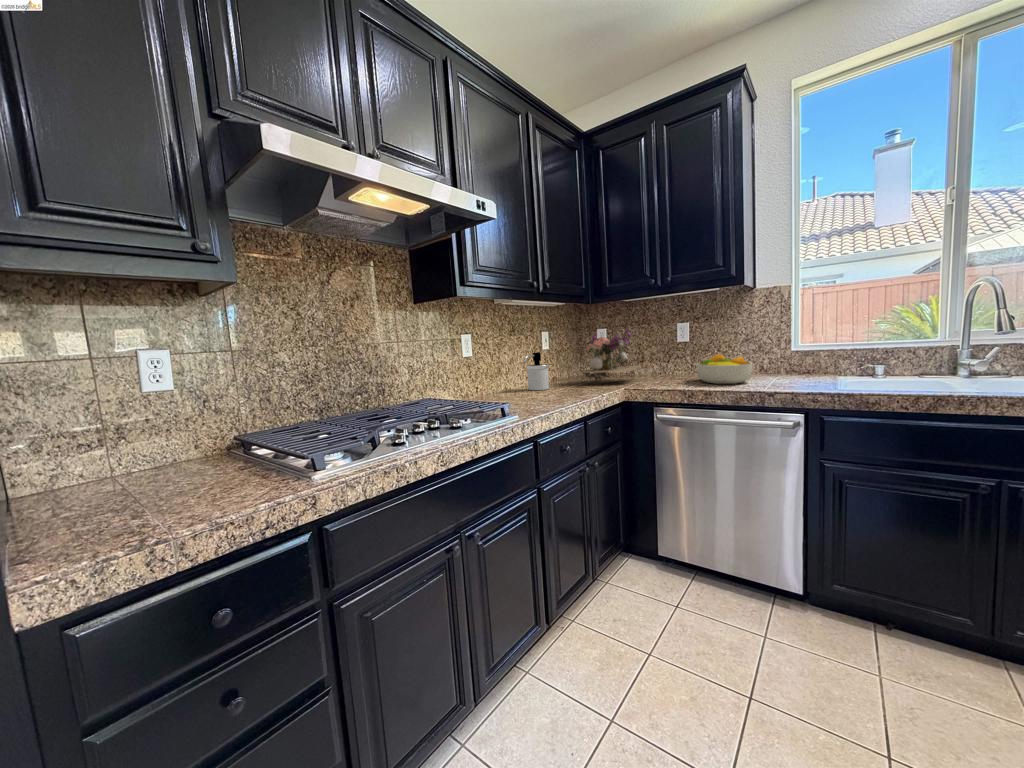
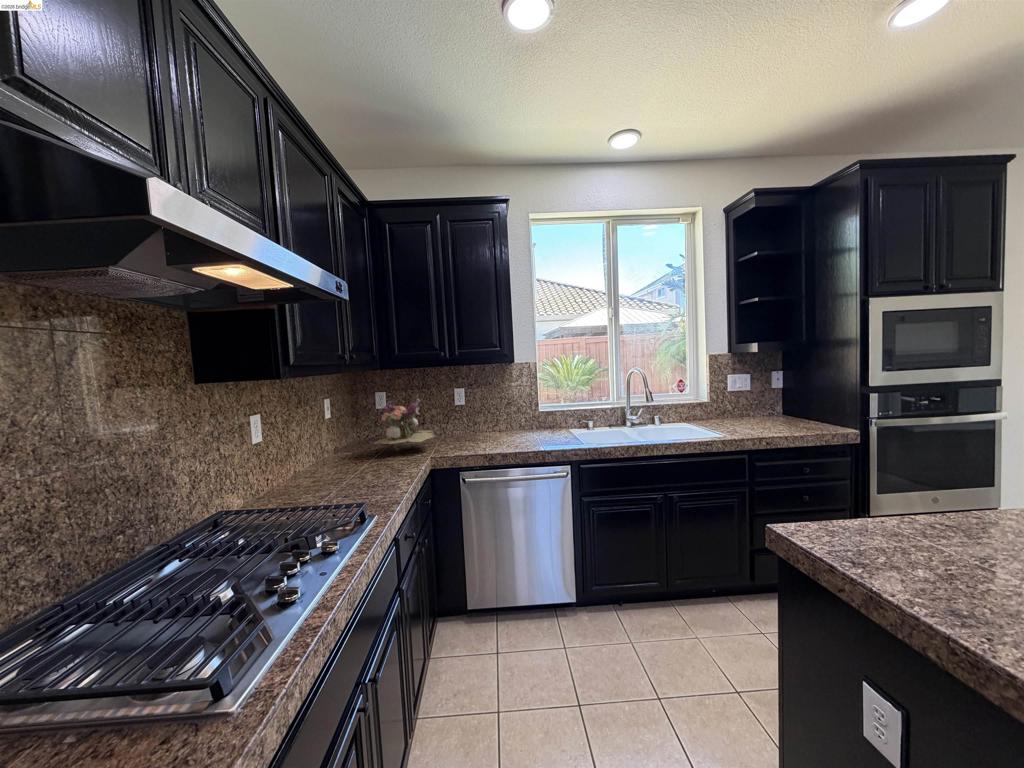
soap dispenser: present [524,352,549,390] -> none [324,427,351,471]
fruit bowl: present [696,354,752,384] -> none [481,417,527,445]

